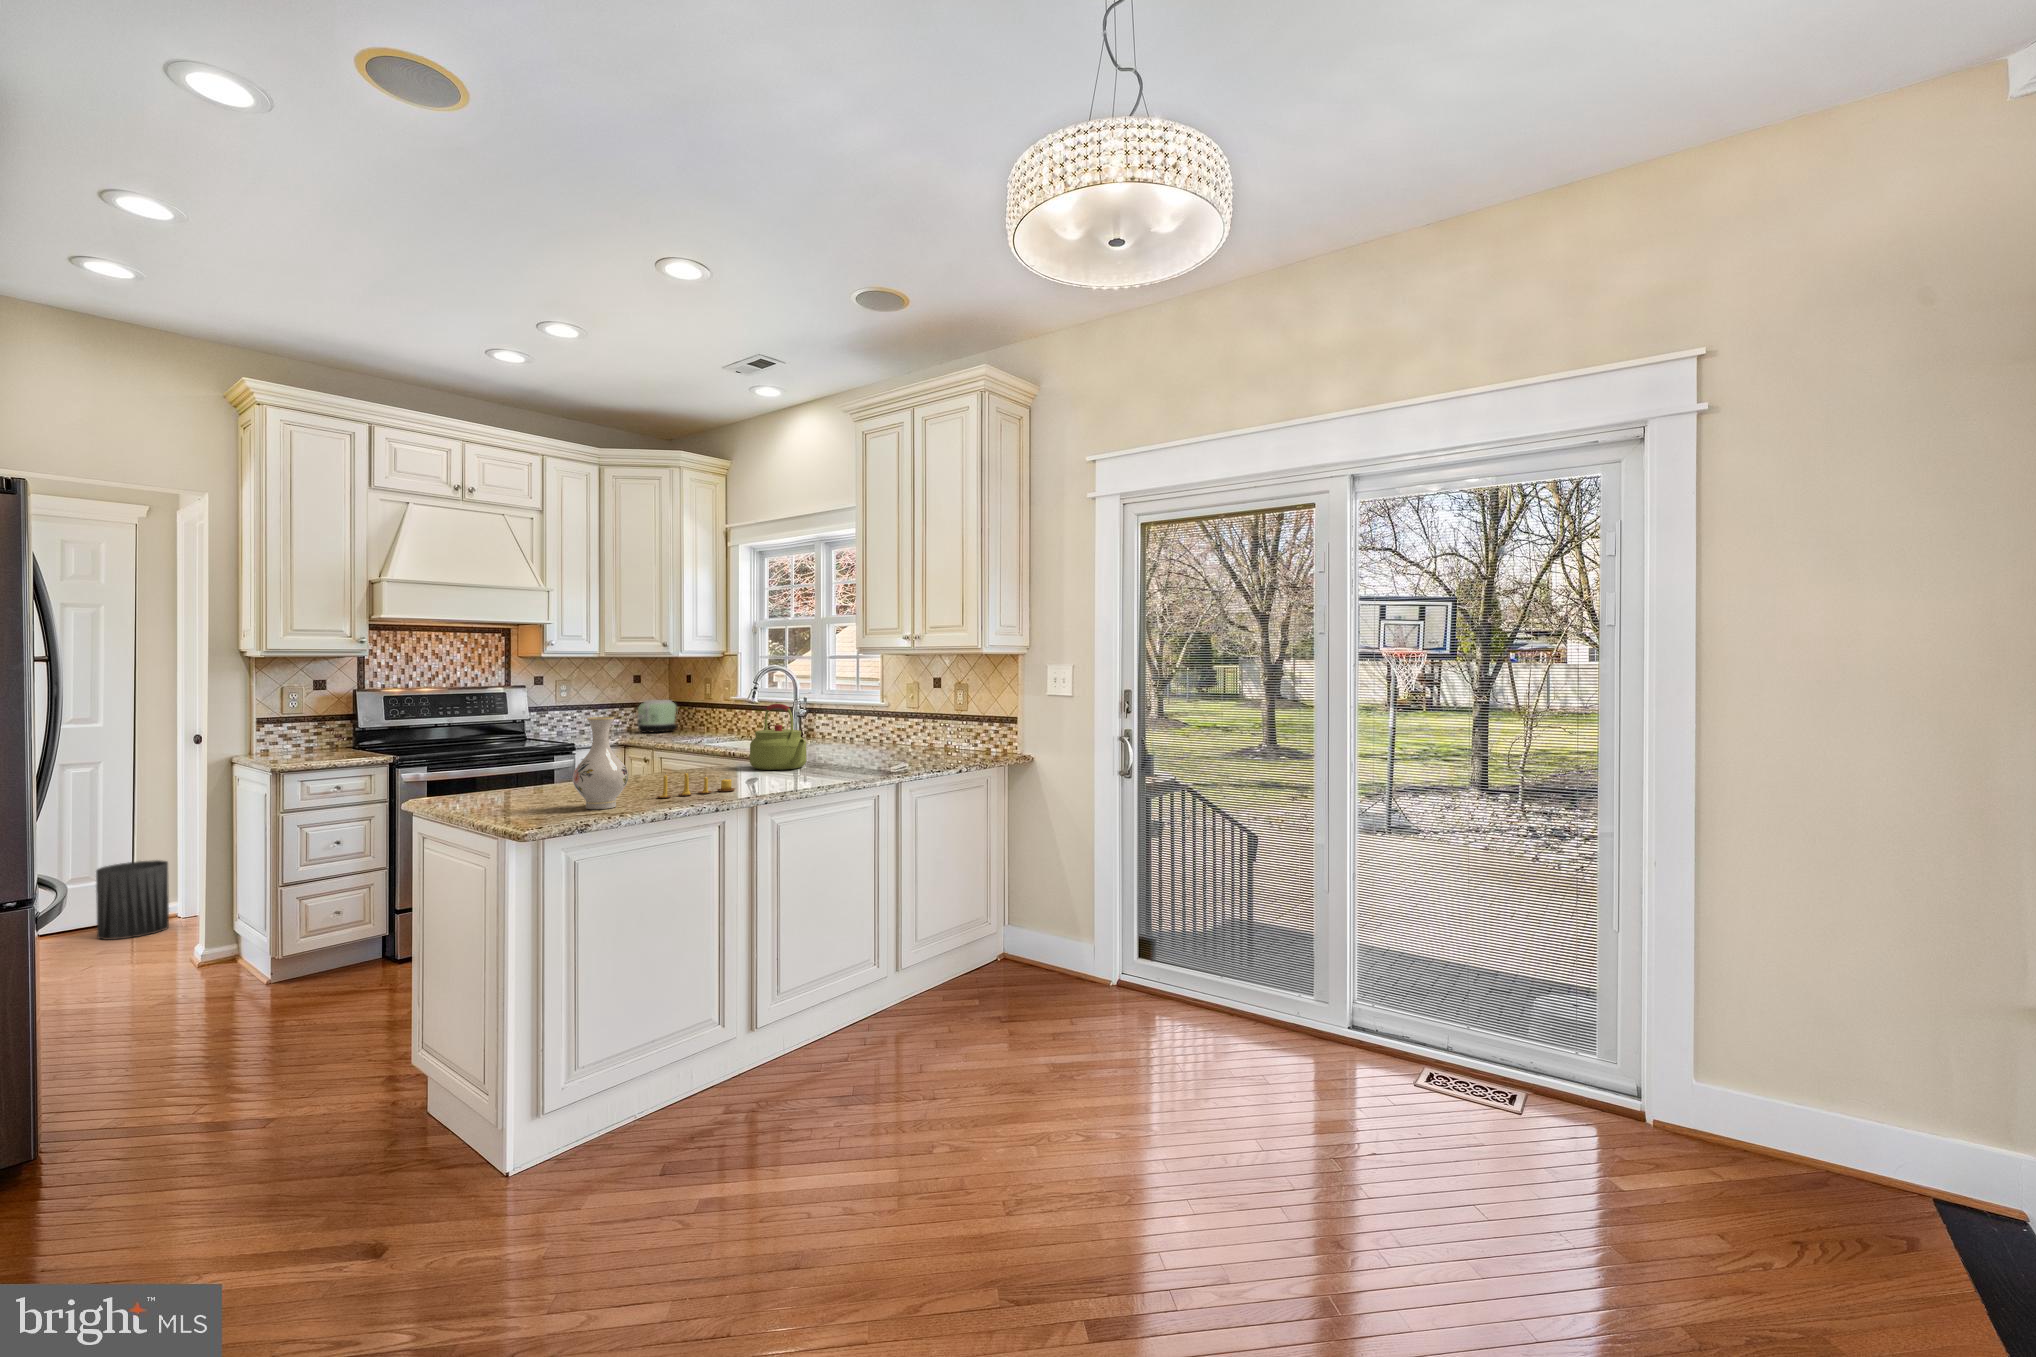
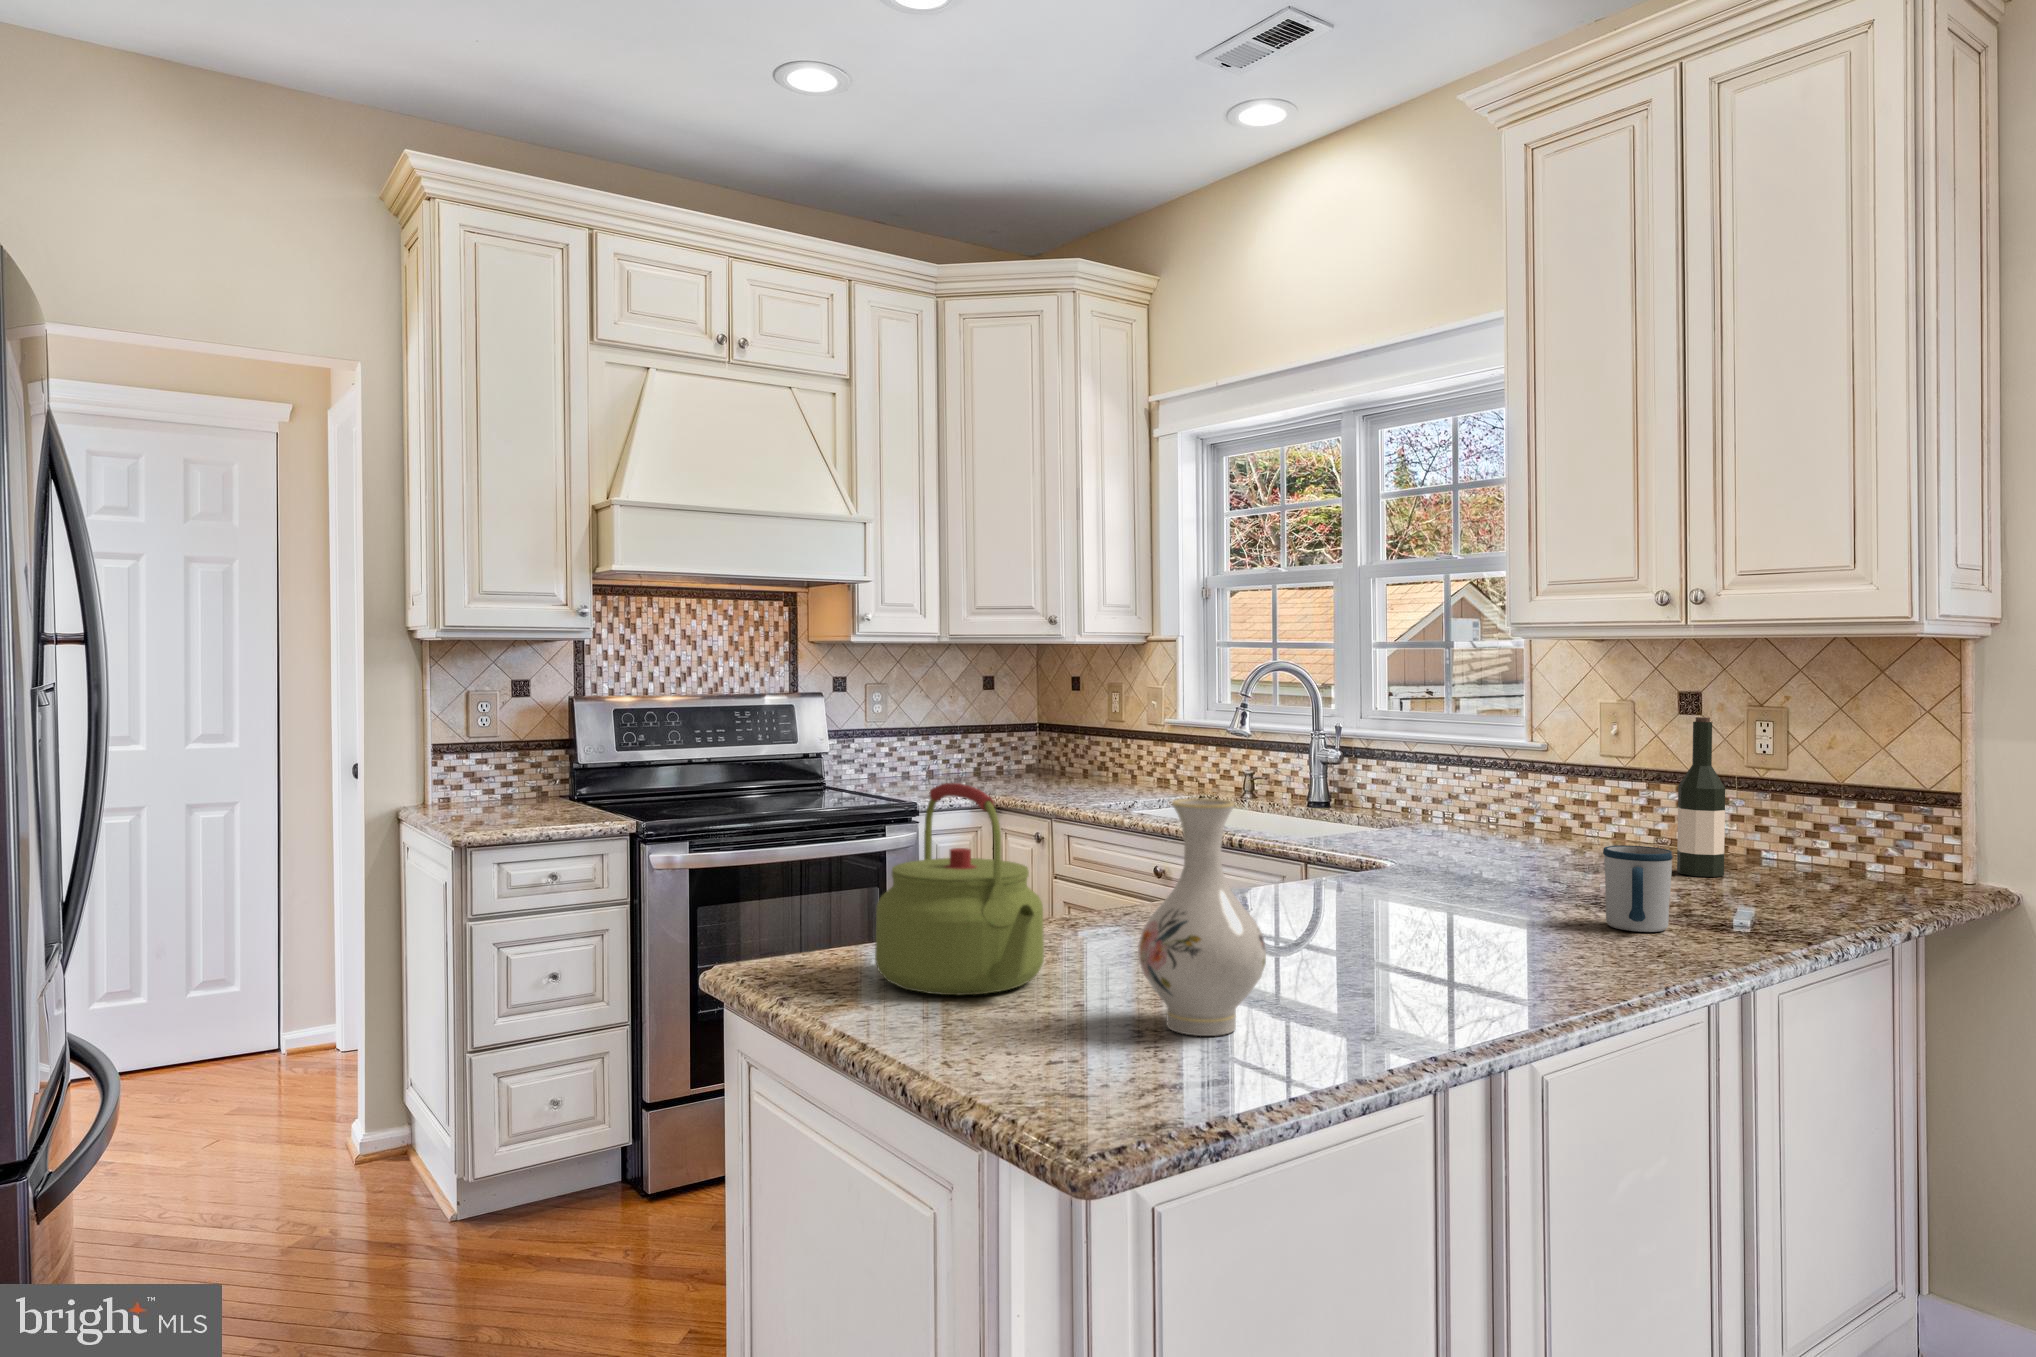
wine bottle: none [914,688,932,758] -> present [1677,717,1725,877]
toaster: present [637,700,678,733] -> none [990,719,1056,779]
kettle: present [750,704,807,770] -> present [875,783,1044,995]
mug: none [837,741,864,775] -> present [1603,845,1674,932]
candle: present [657,773,735,798] -> none [1291,928,1449,997]
trash can: present [96,860,169,940] -> none [210,966,304,1094]

